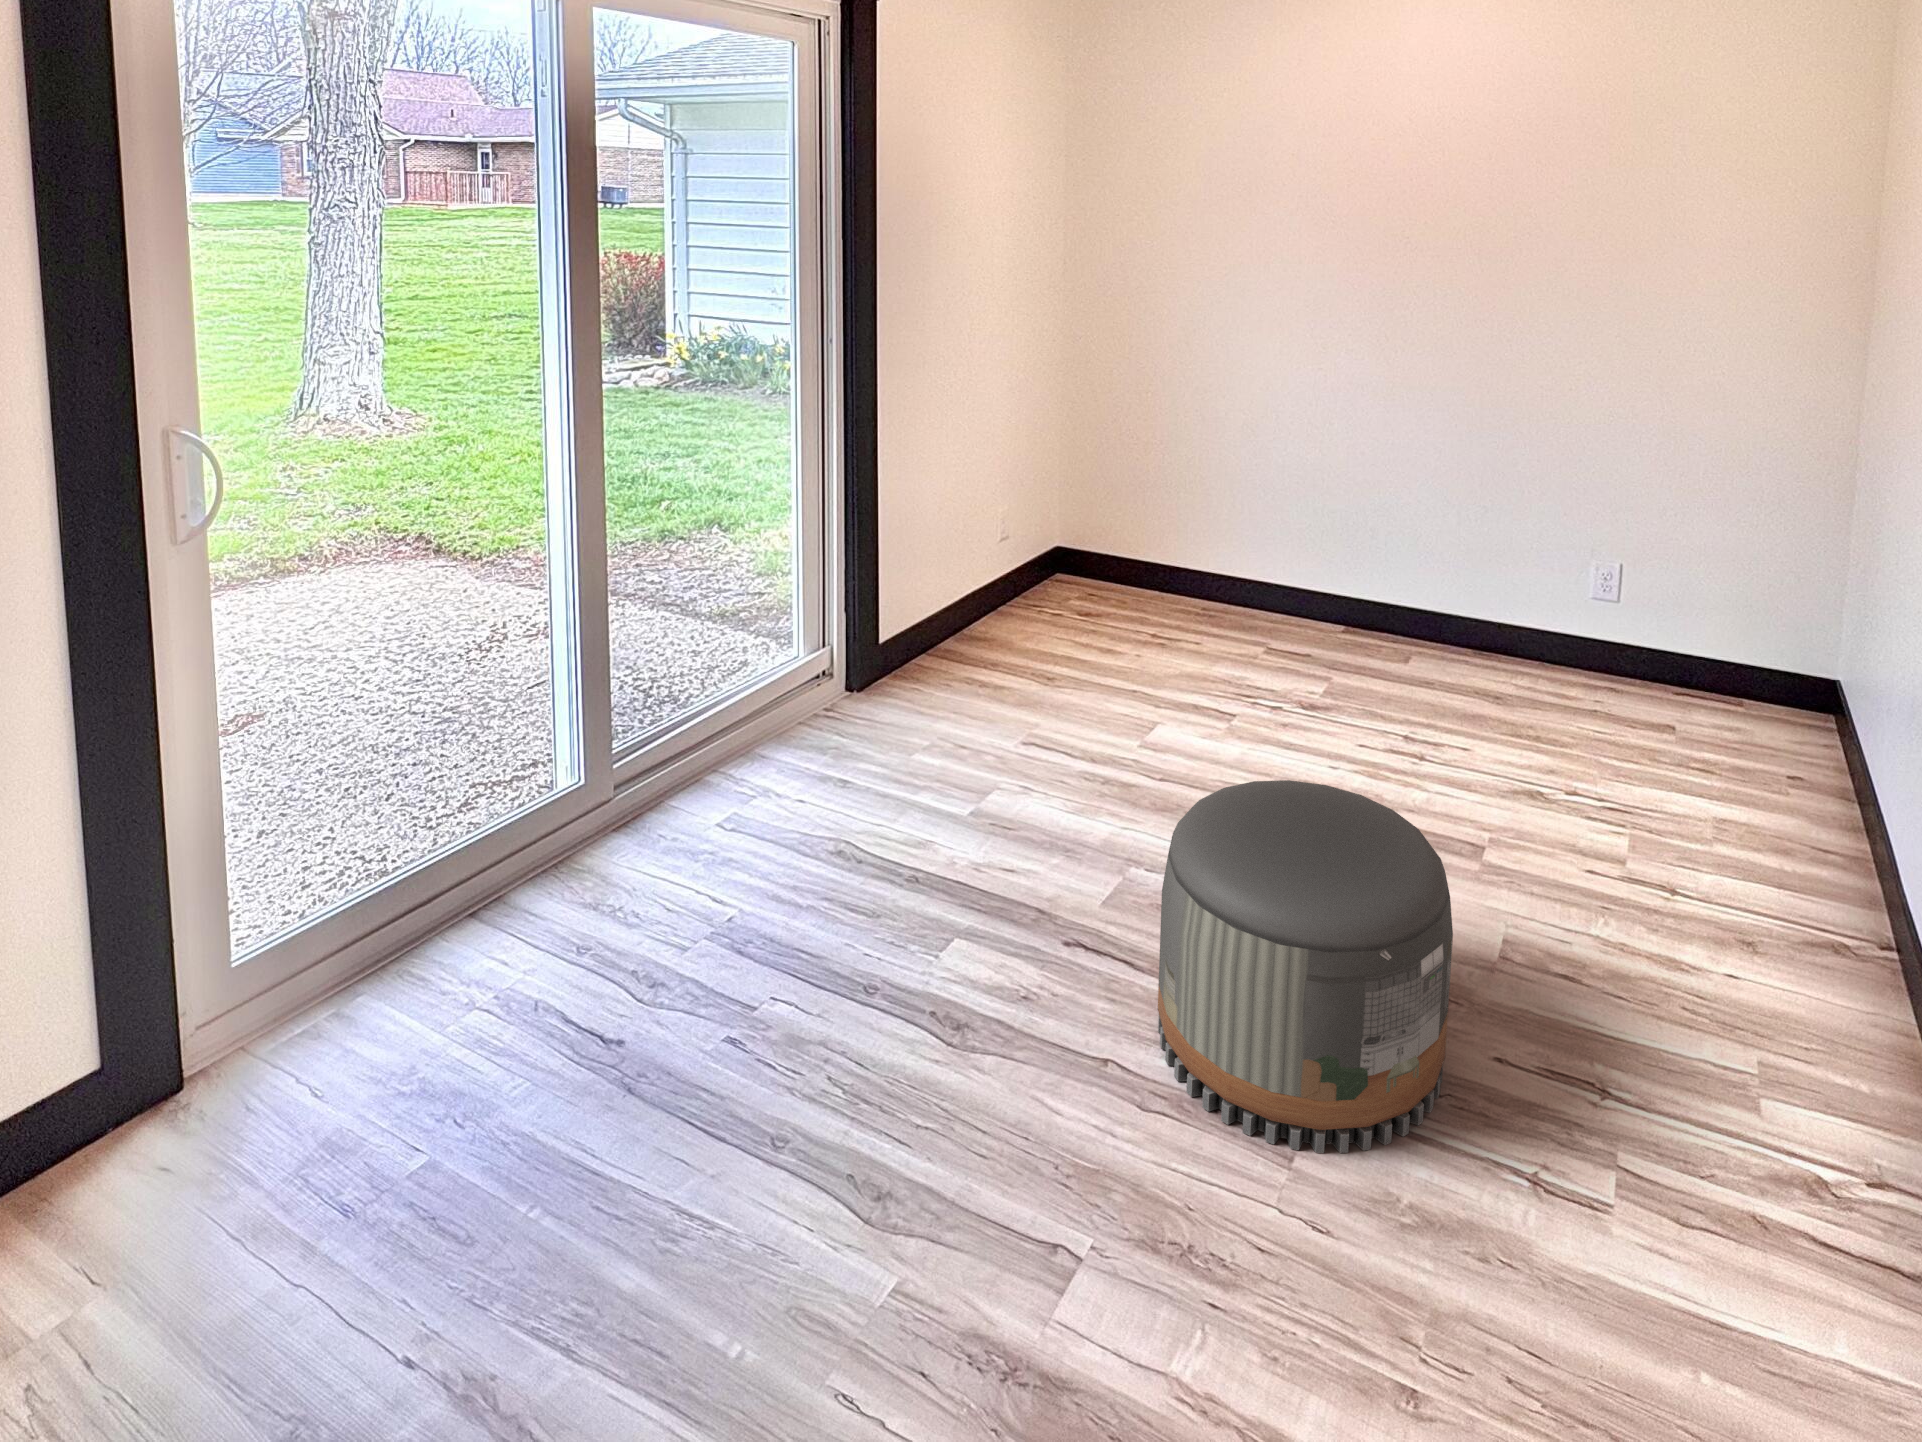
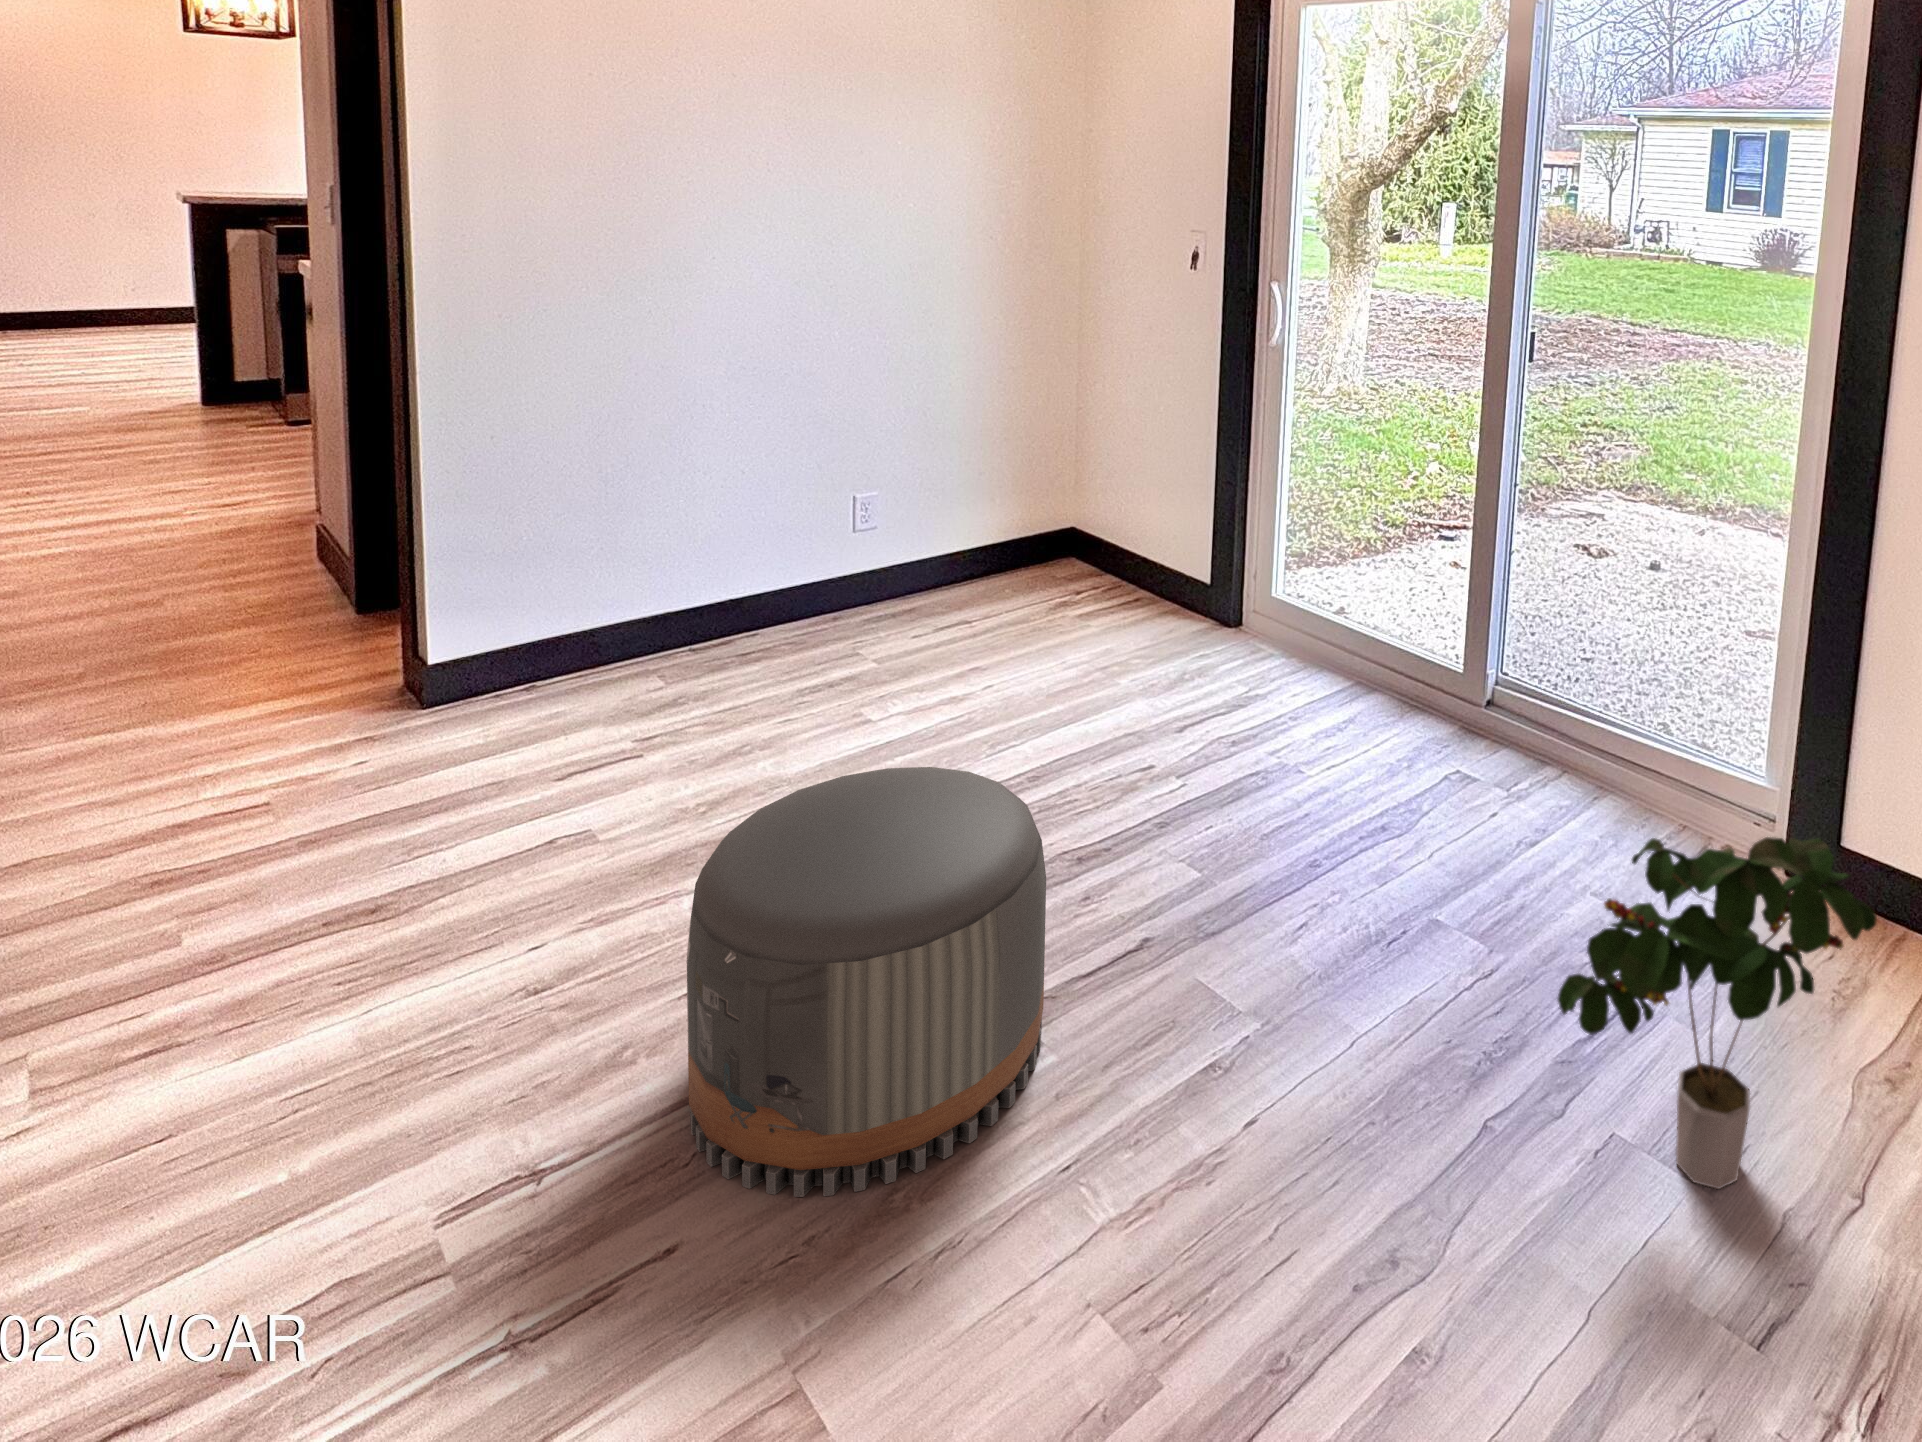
potted plant: none [1094,546,1184,727] -> present [1558,837,1877,1189]

